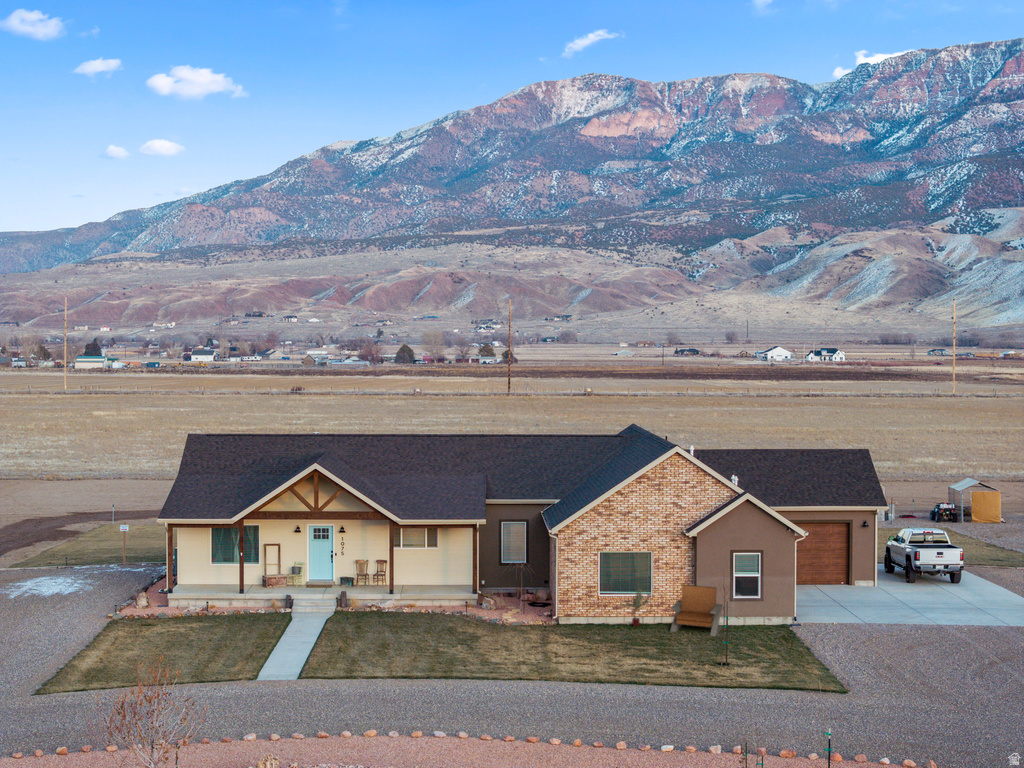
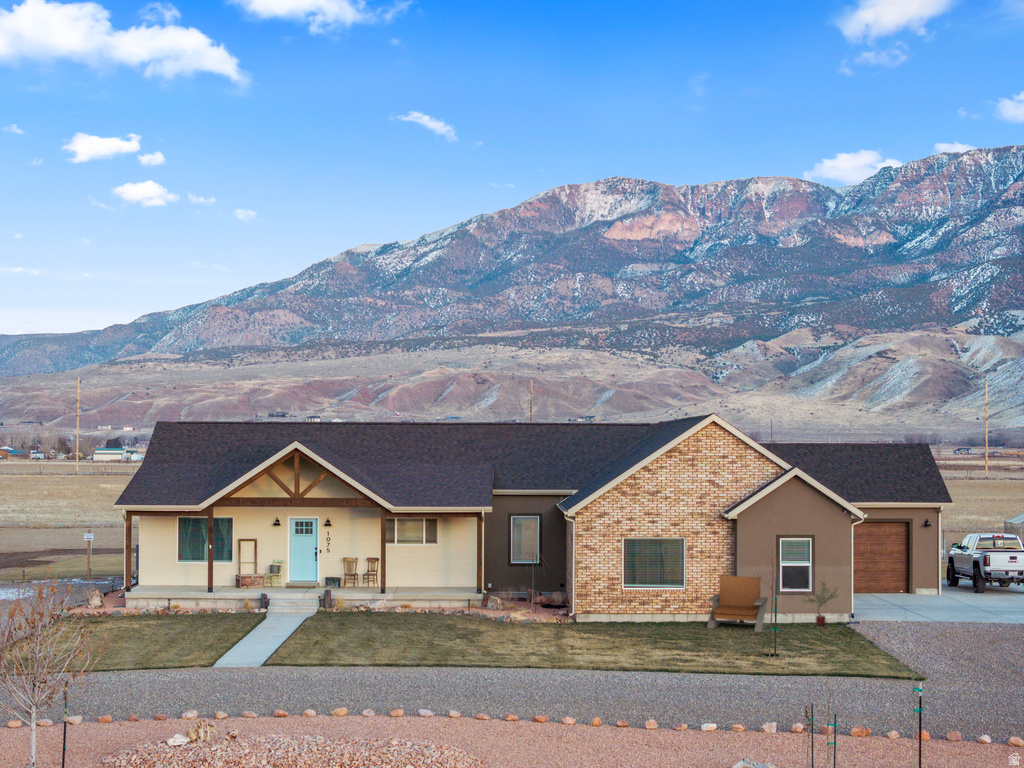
potted tree: present [622,590,651,626] -> present [803,581,838,625]

